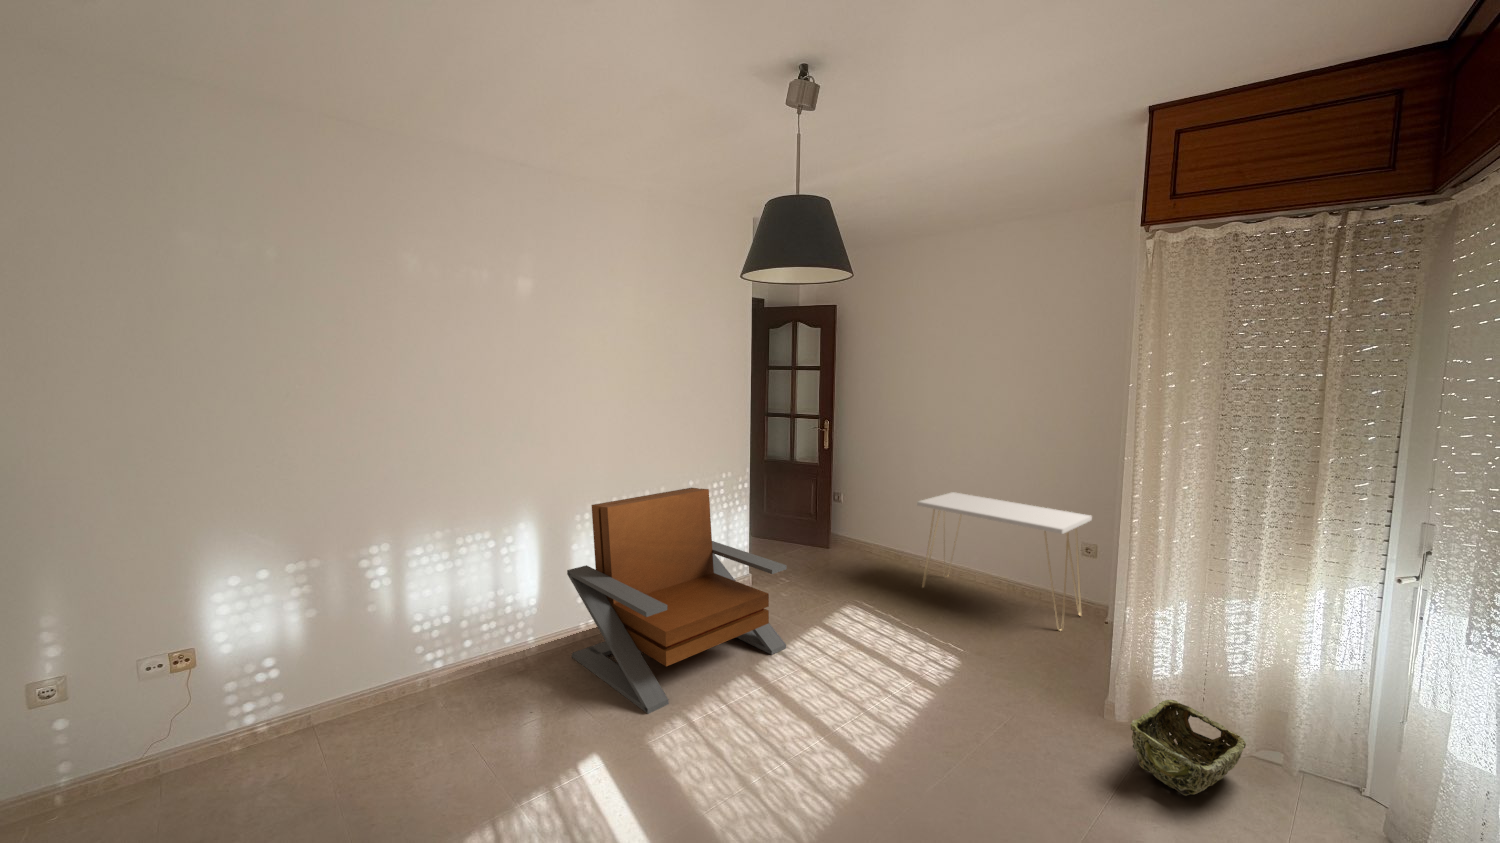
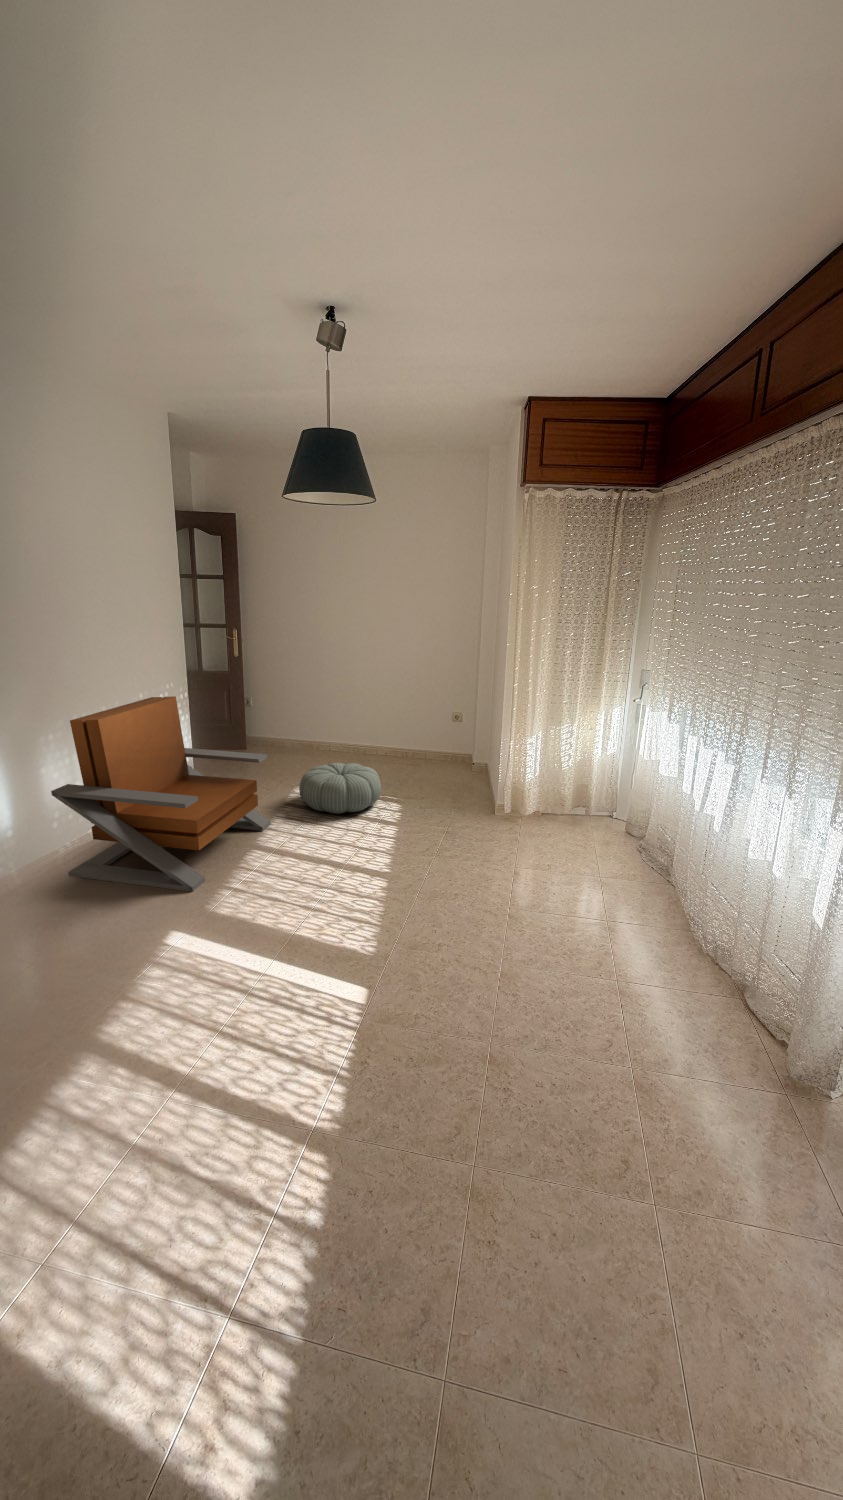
console table: present [917,492,1092,631] -> none [338,686,461,775]
pouf: none [834,586,937,658] -> present [299,763,381,814]
woven basket: present [1130,700,1246,796] -> none [521,791,570,837]

